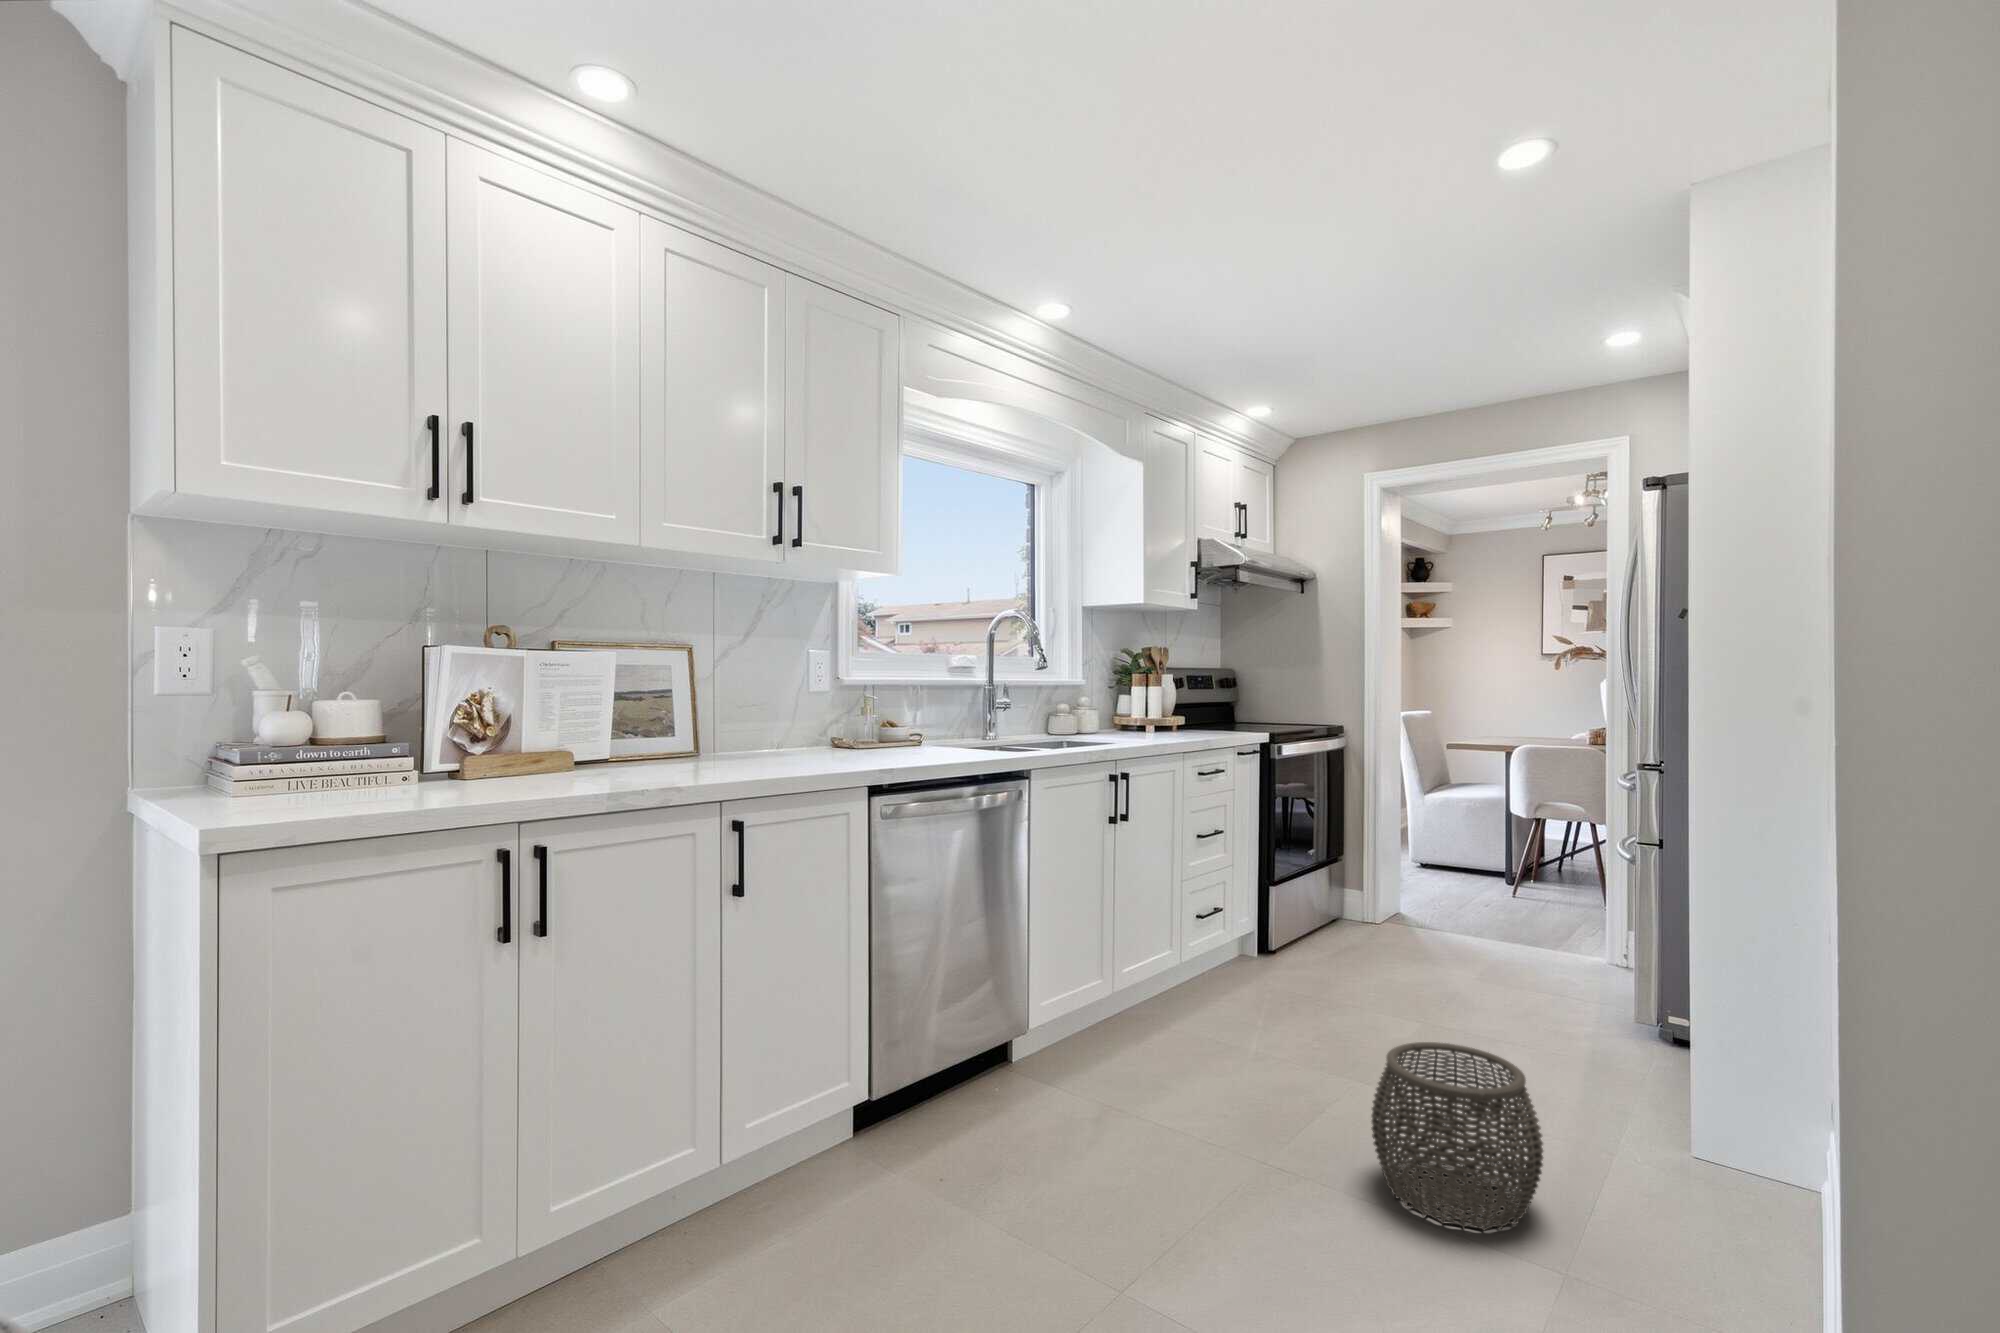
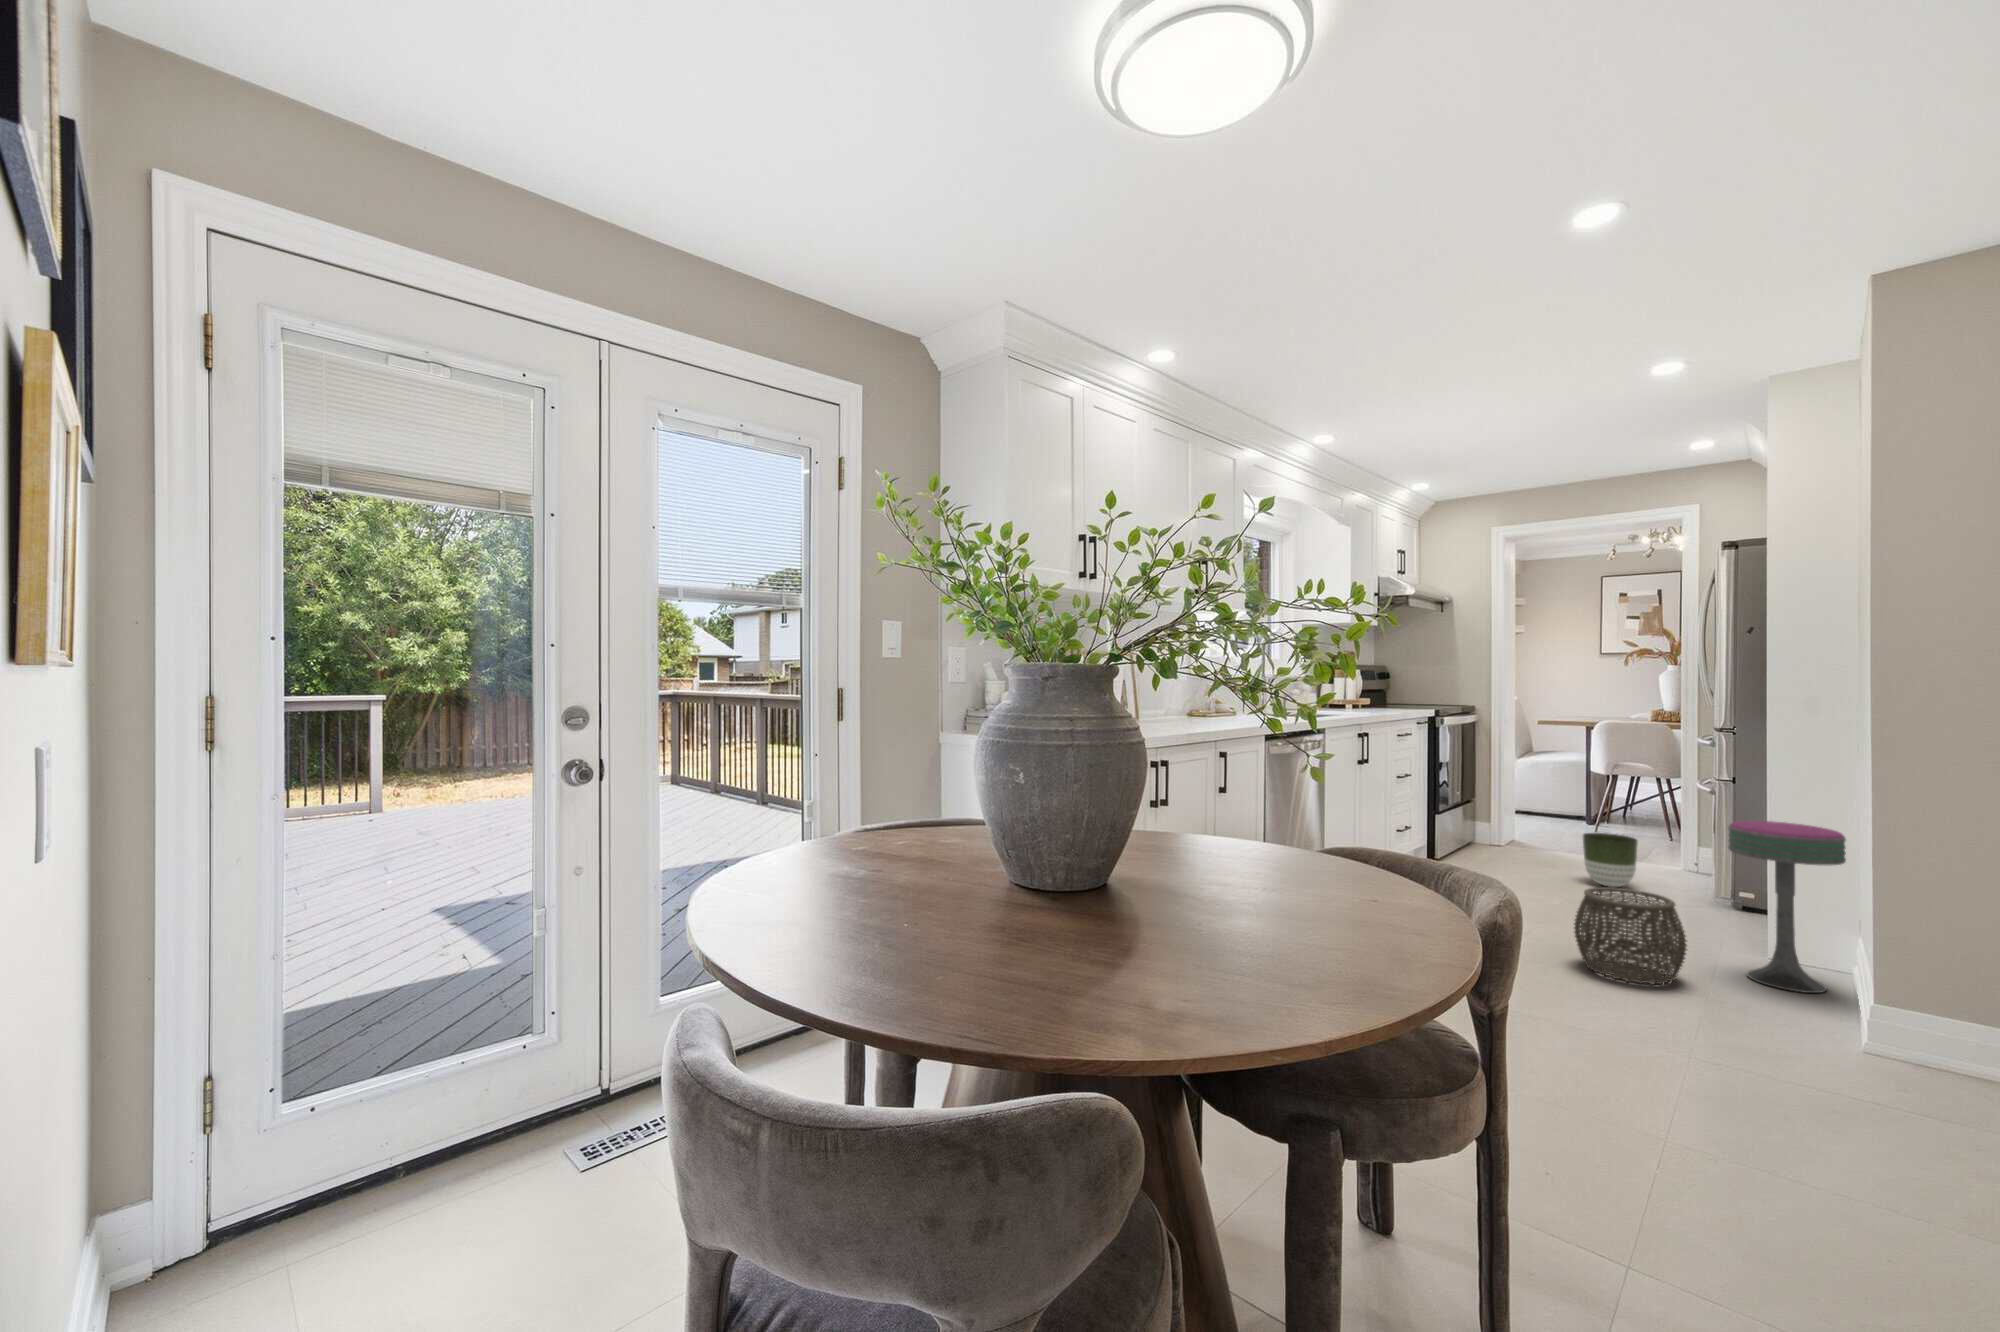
planter: none [1460,915,1535,998] -> present [1583,833,1638,887]
bar stool: none [1619,928,1800,1241] -> present [1728,821,1846,993]

